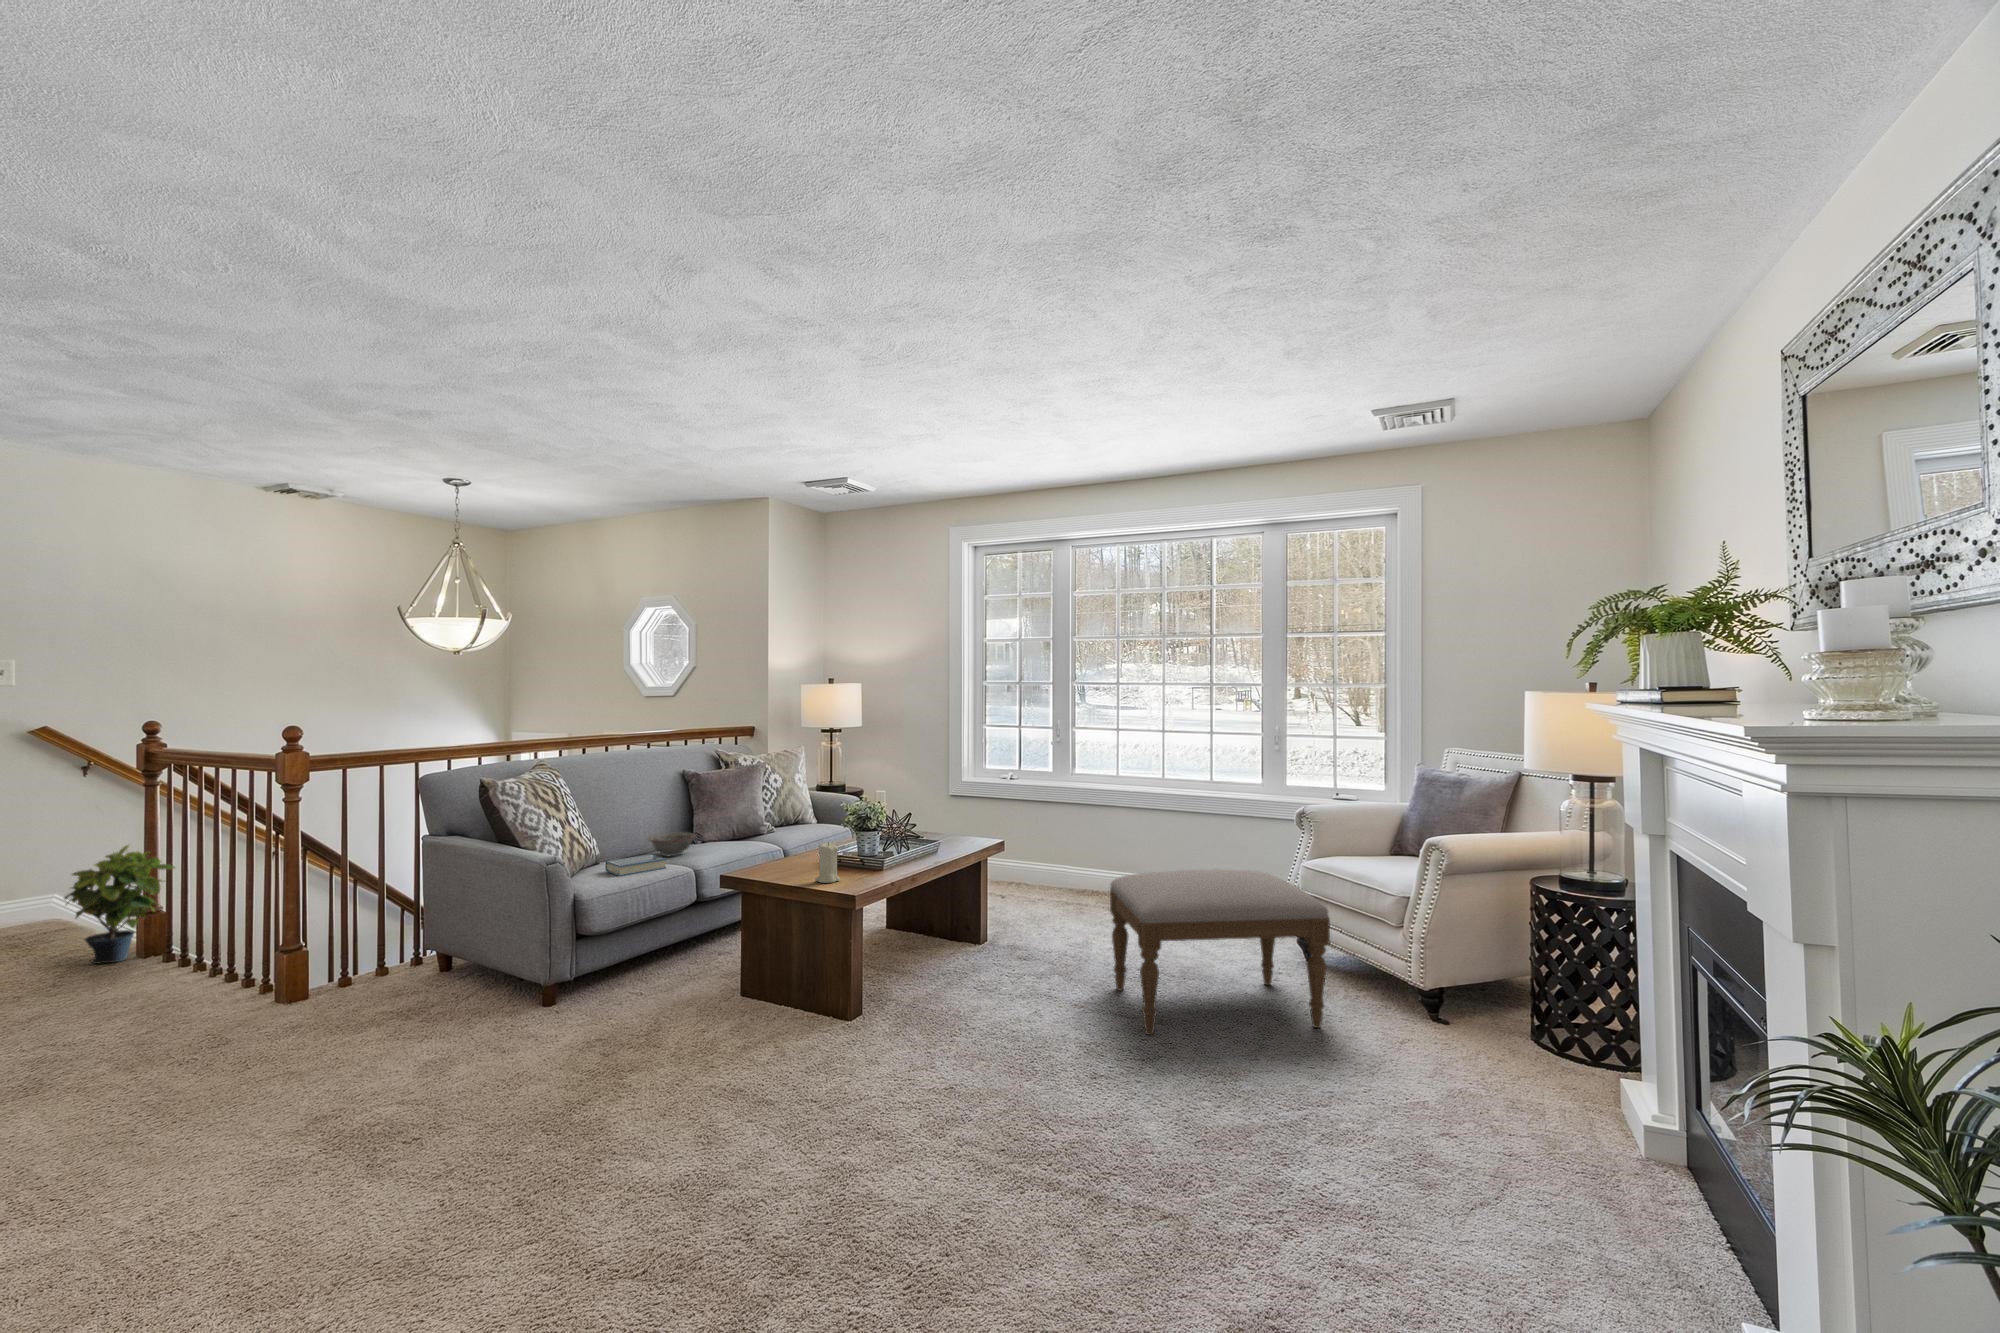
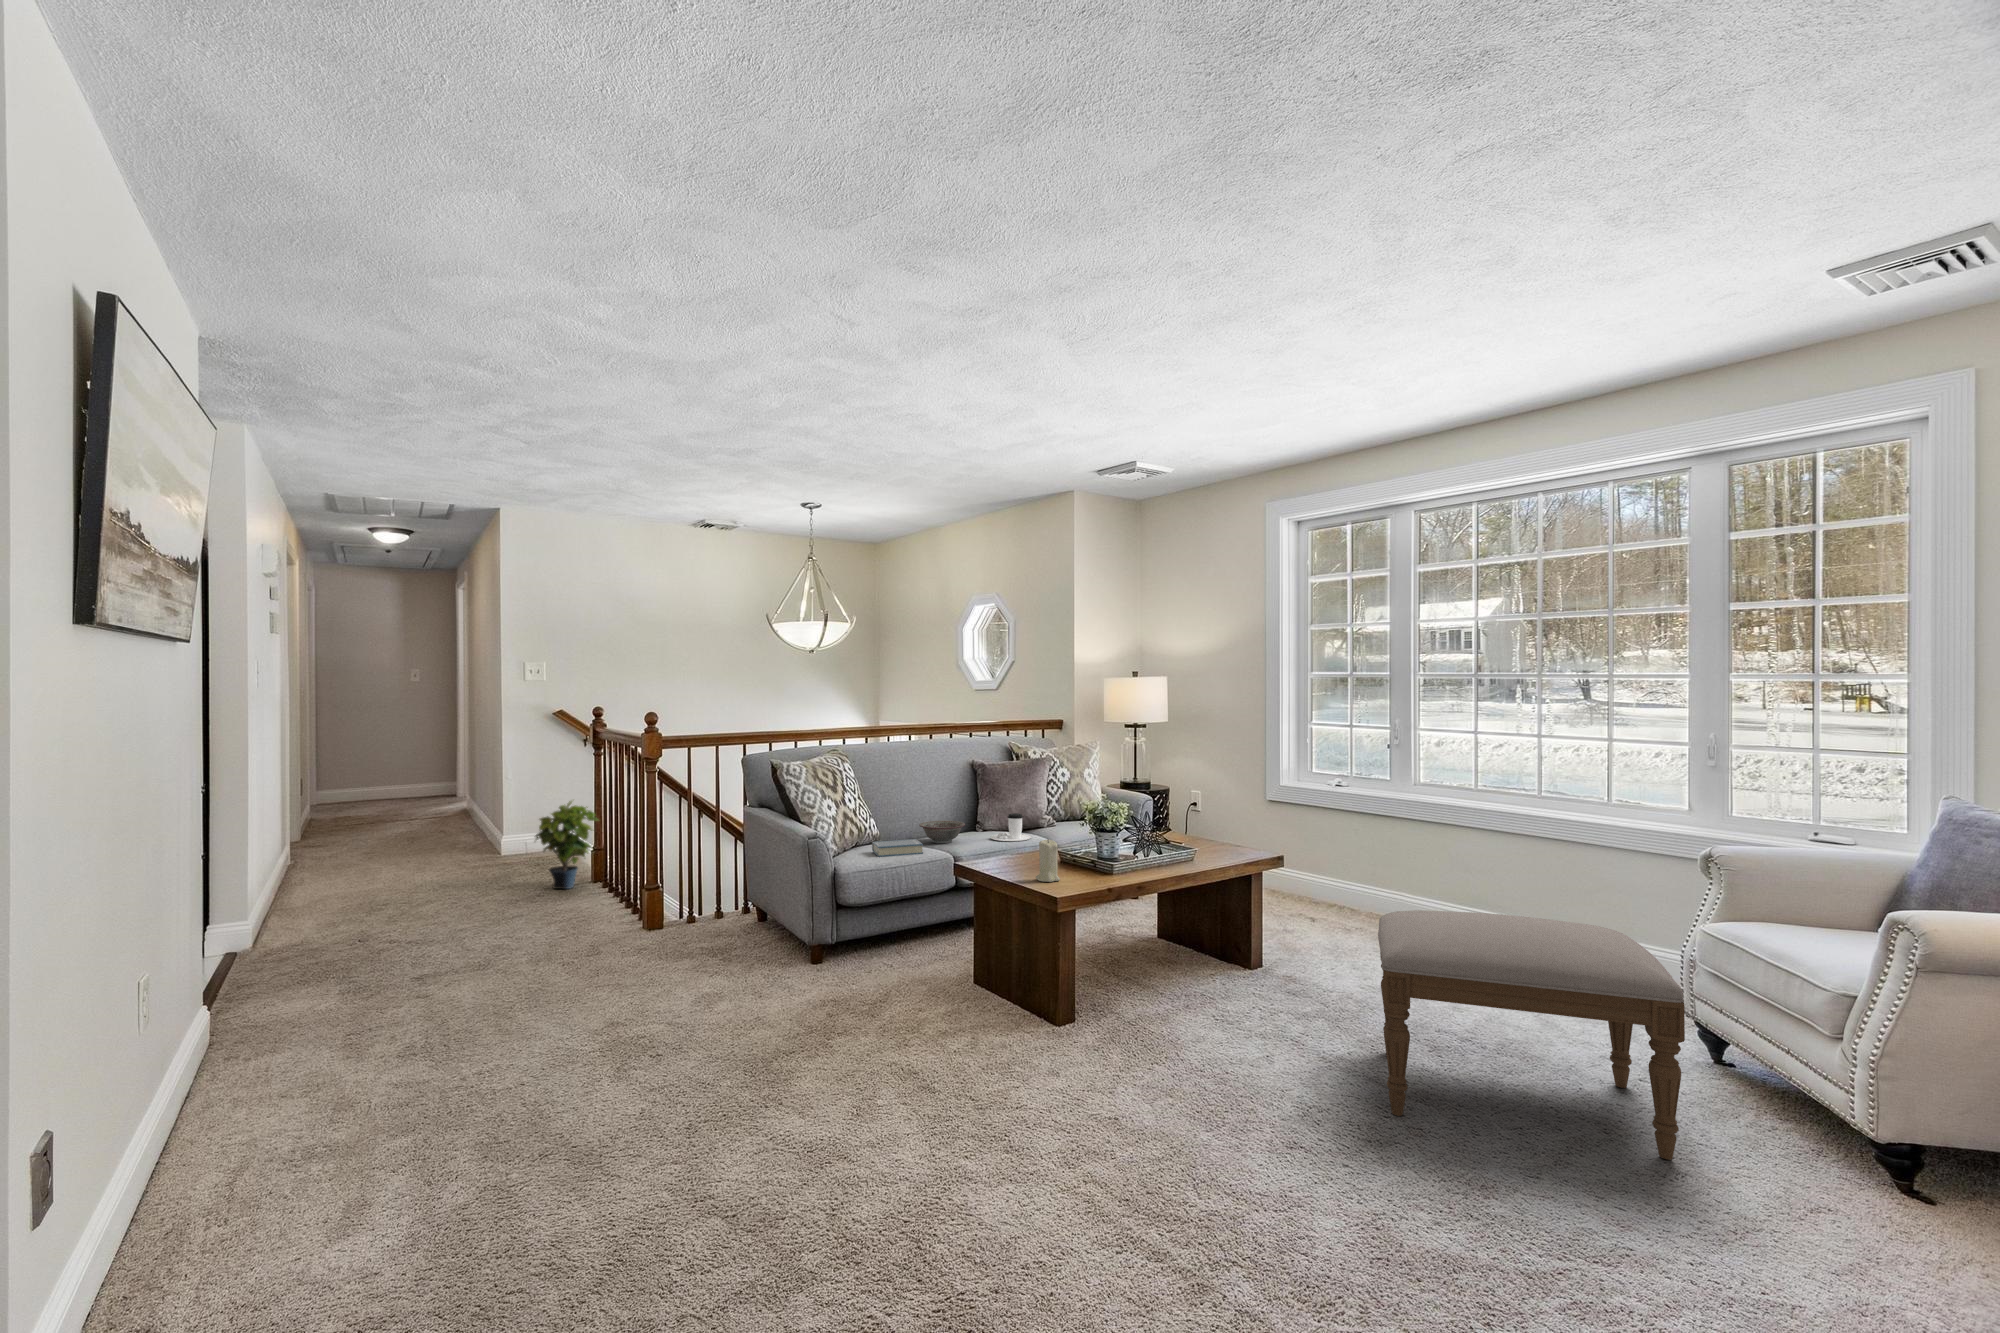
coffee cup: none [720,820,762,848] -> present [990,813,1031,842]

